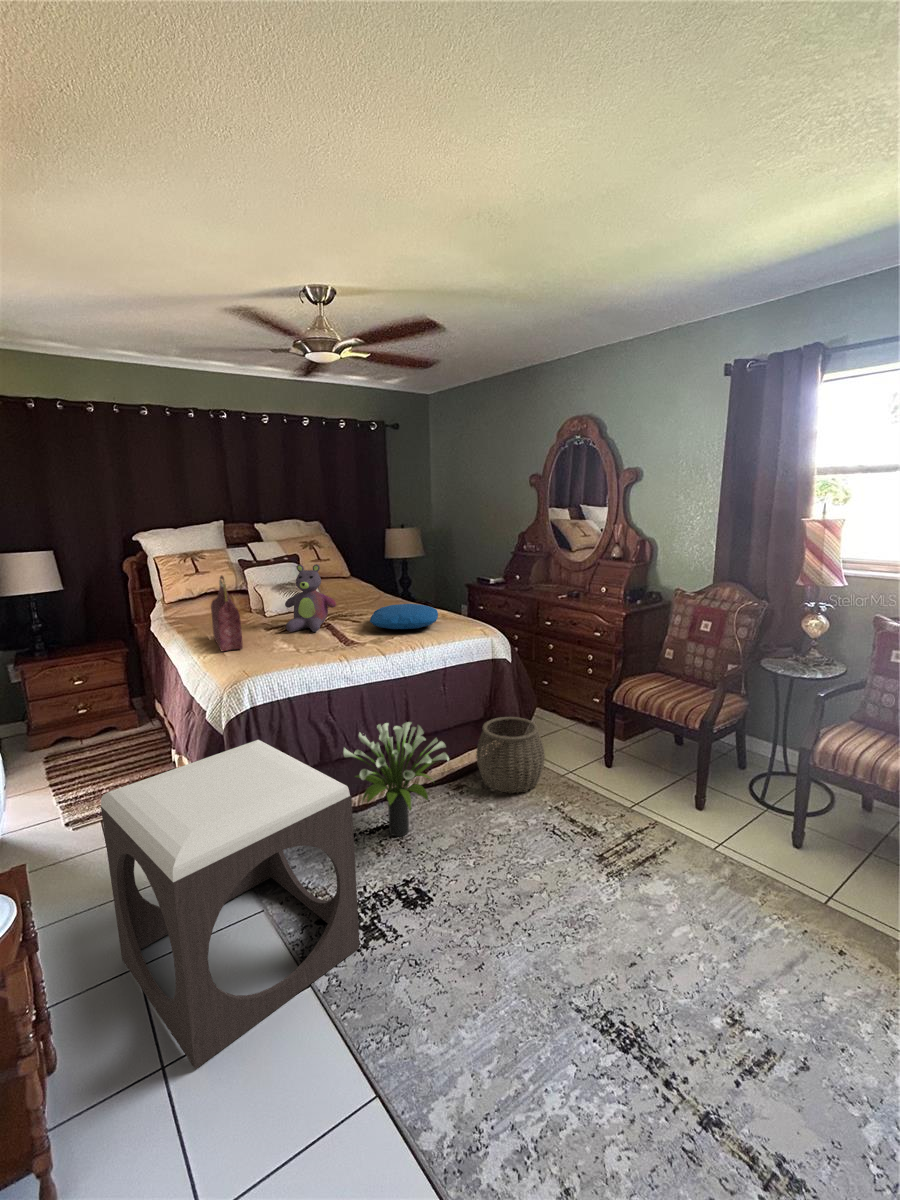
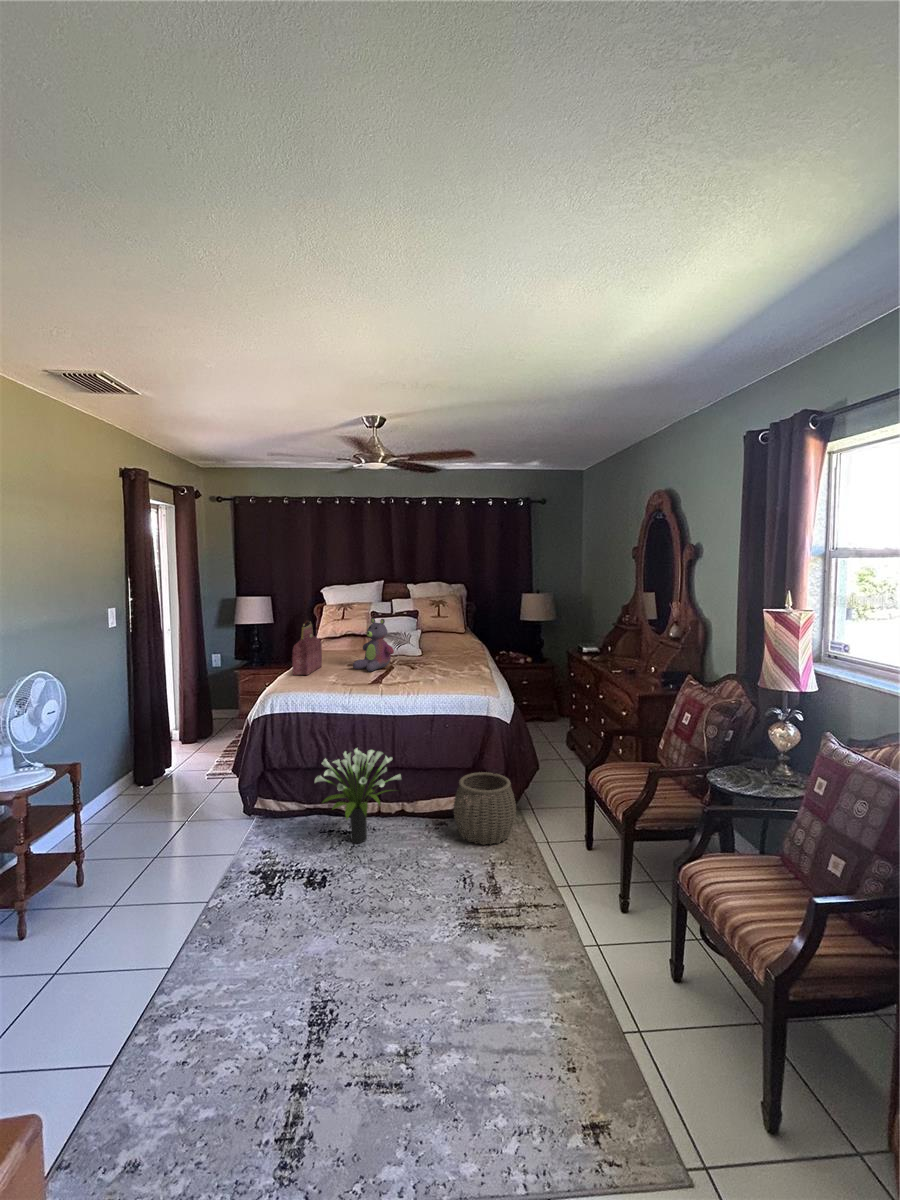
pillow: present [370,604,438,629] -> none [401,659,470,679]
footstool: present [101,740,360,1069] -> none [110,734,257,913]

